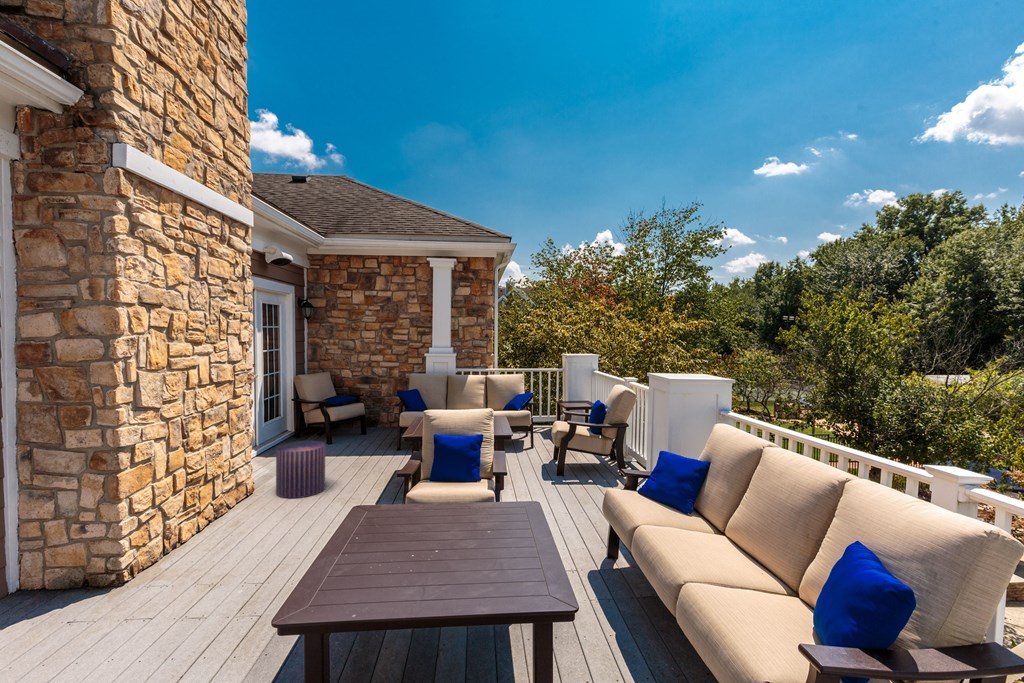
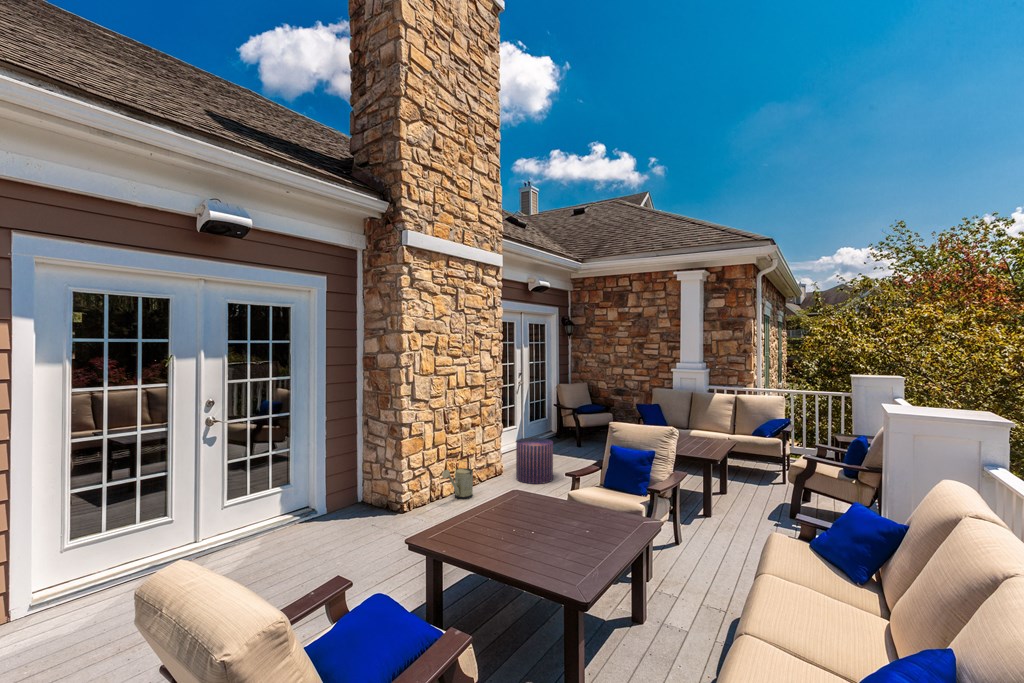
watering can: none [186,486,229,539] -> present [442,461,473,499]

